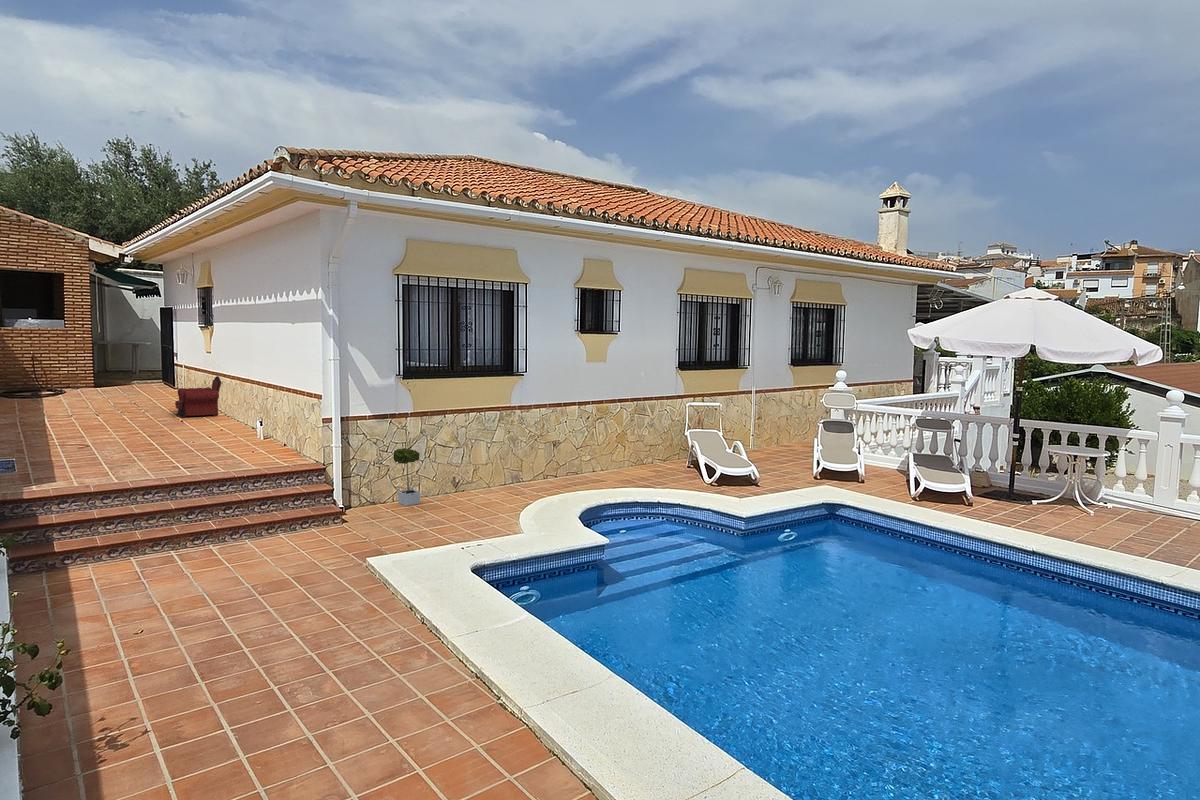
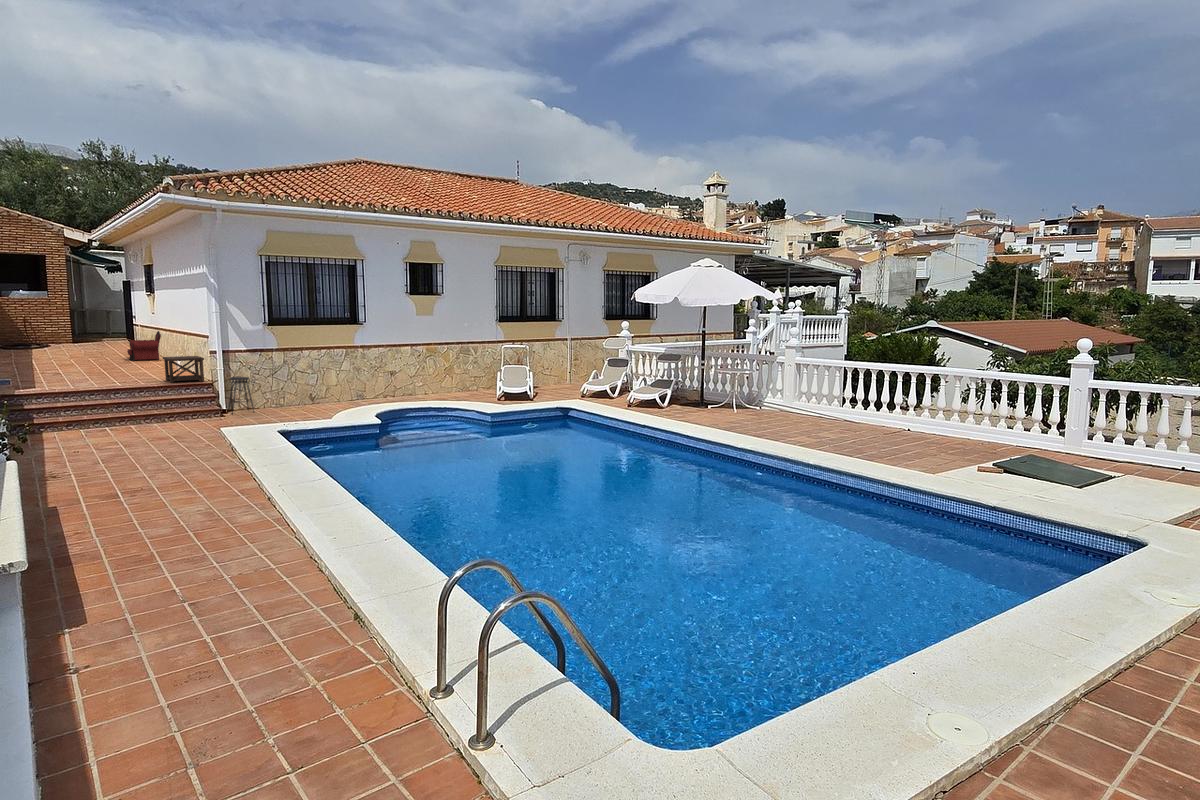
side table: none [247,423,310,468] -> present [163,356,204,383]
potted tree: present [393,448,420,506] -> none [261,371,281,410]
stool: none [347,458,387,520] -> present [229,377,254,414]

